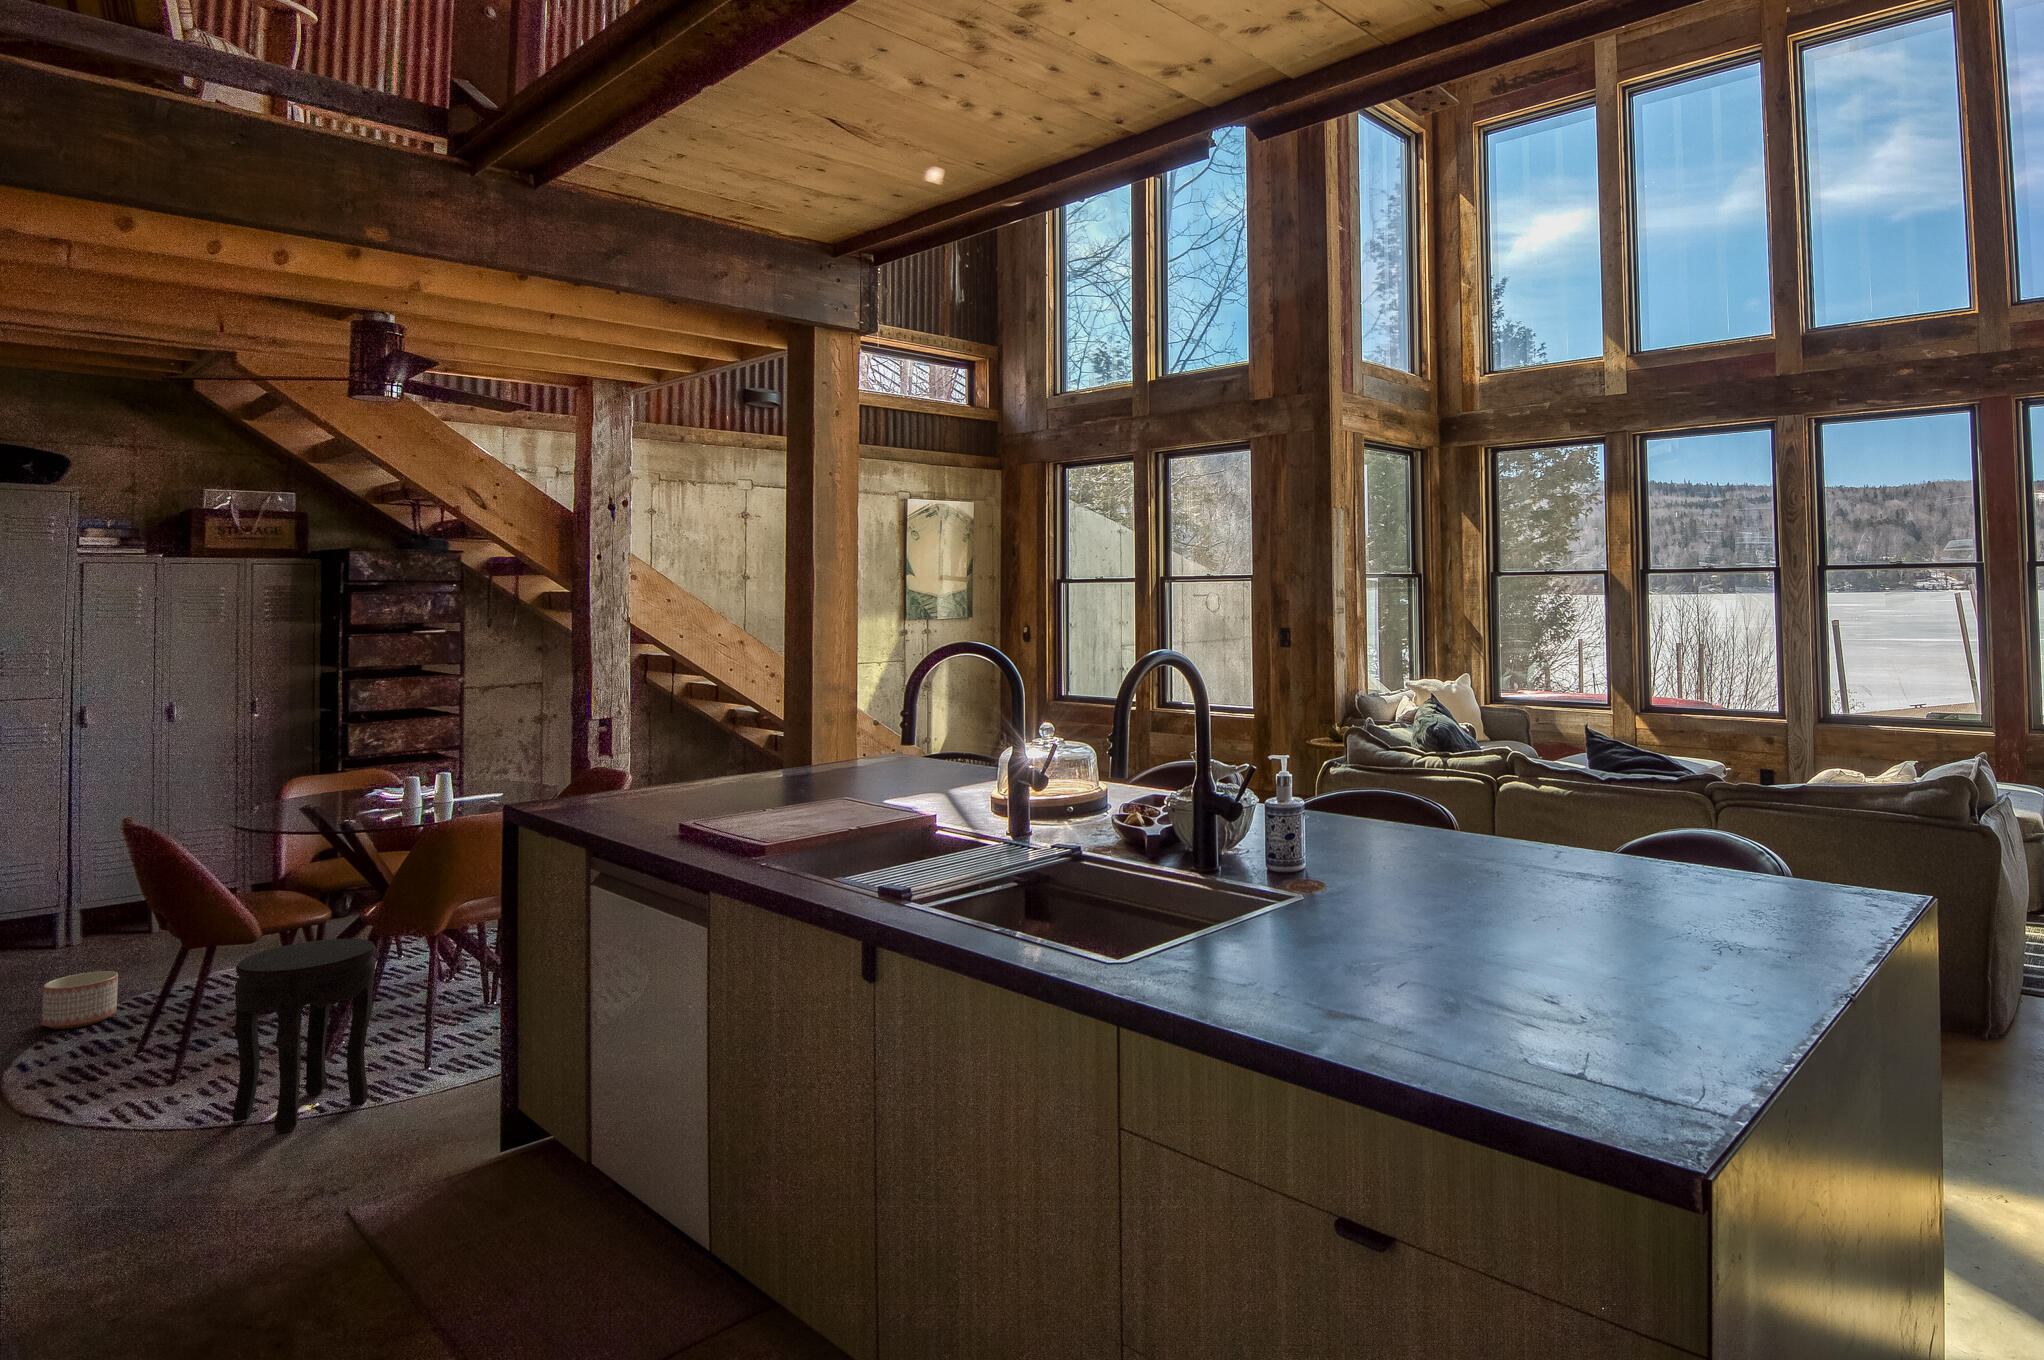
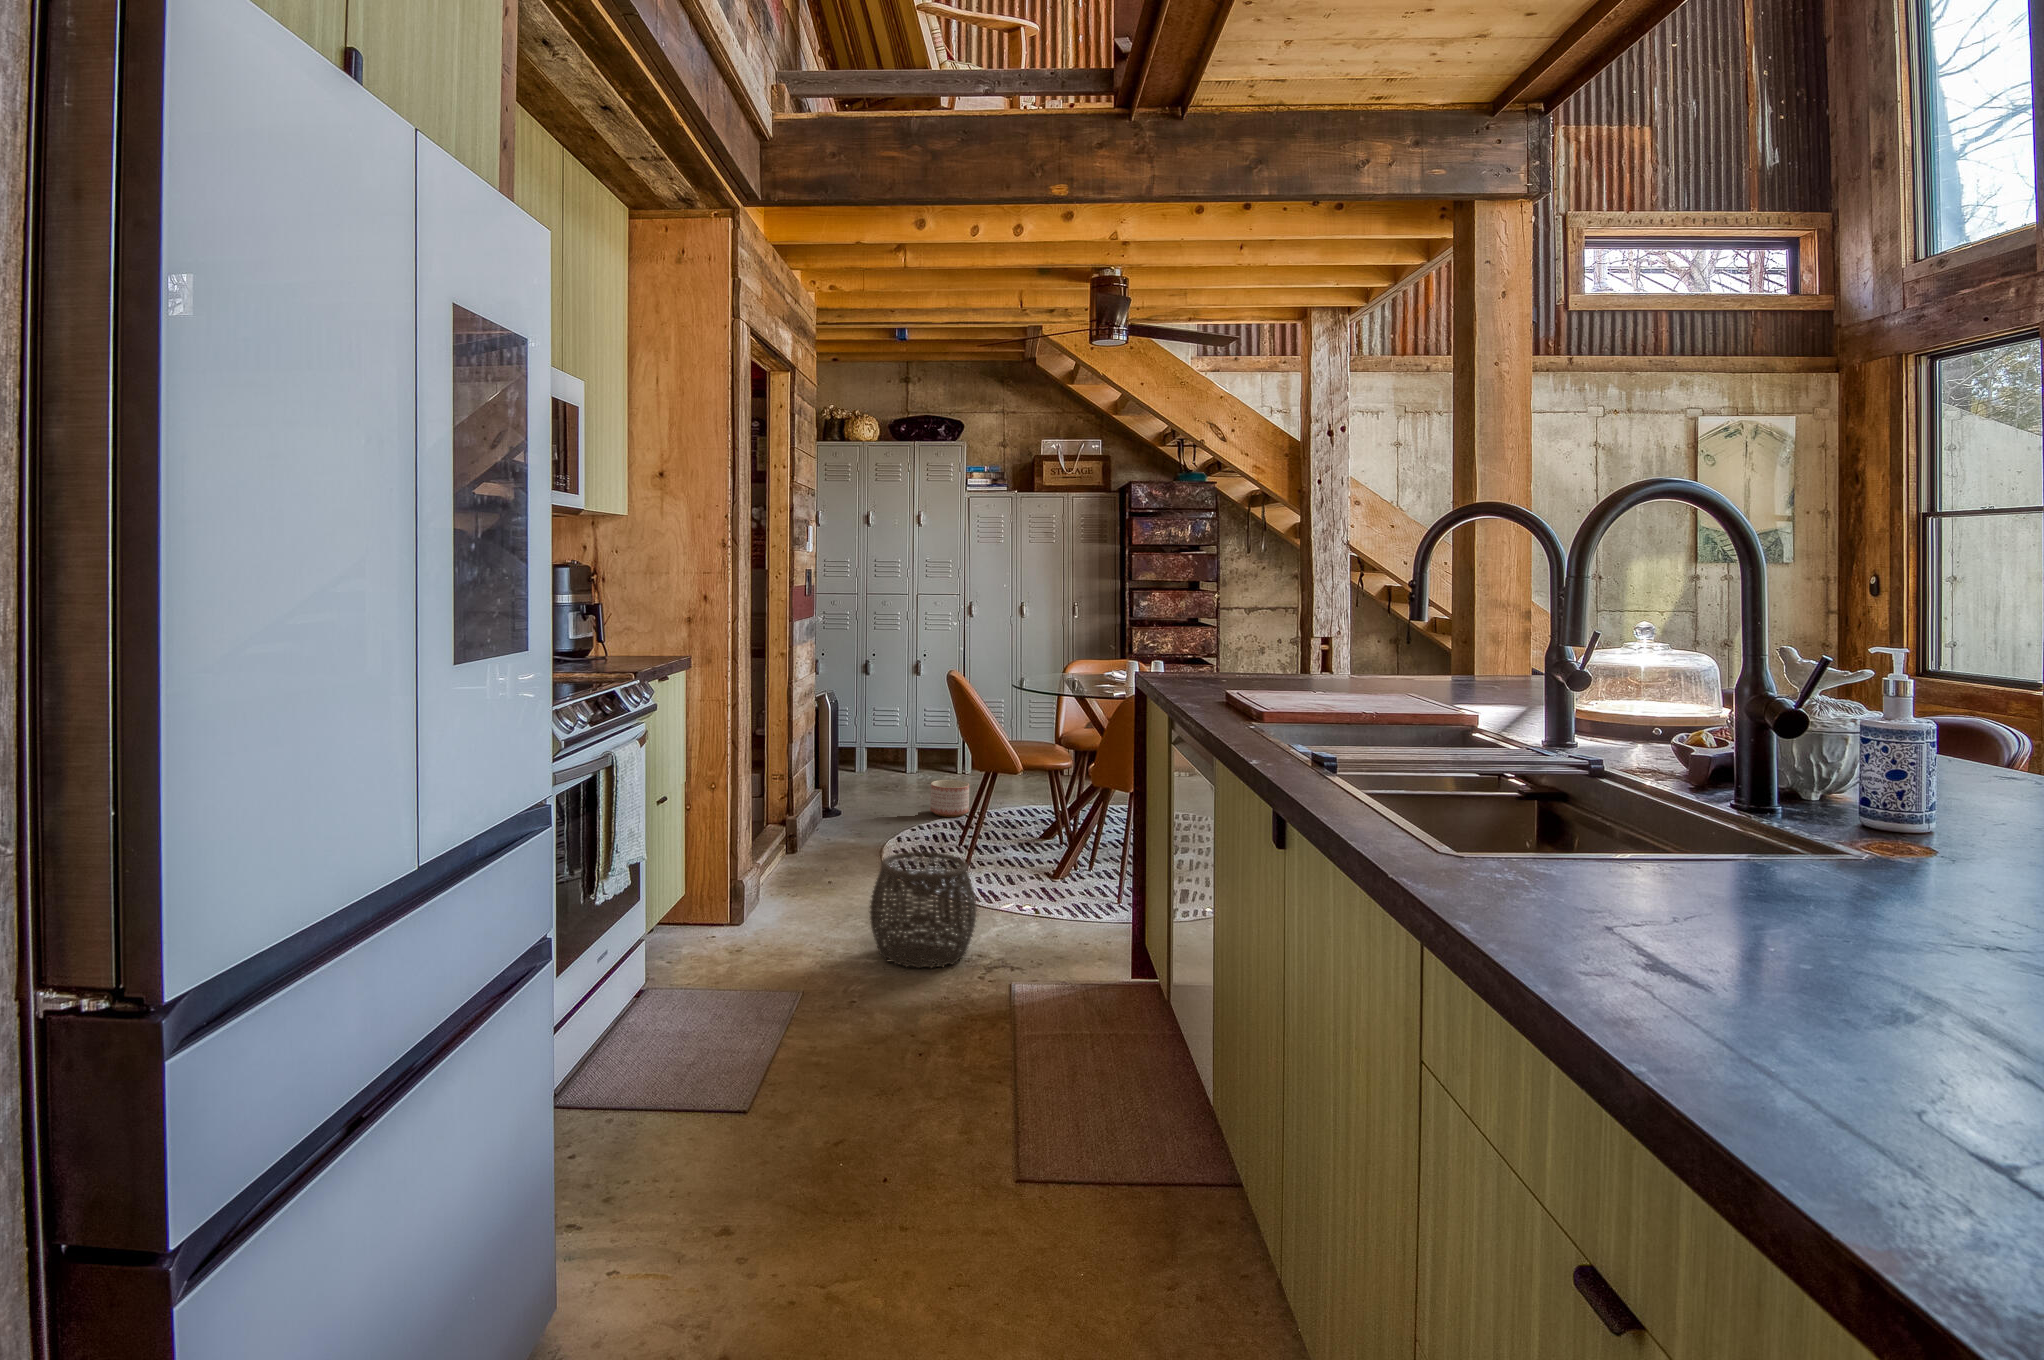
side table: present [232,939,376,1133] -> none [987,779,1077,923]
woven basket: none [61,1071,257,1249] -> present [870,852,977,968]

